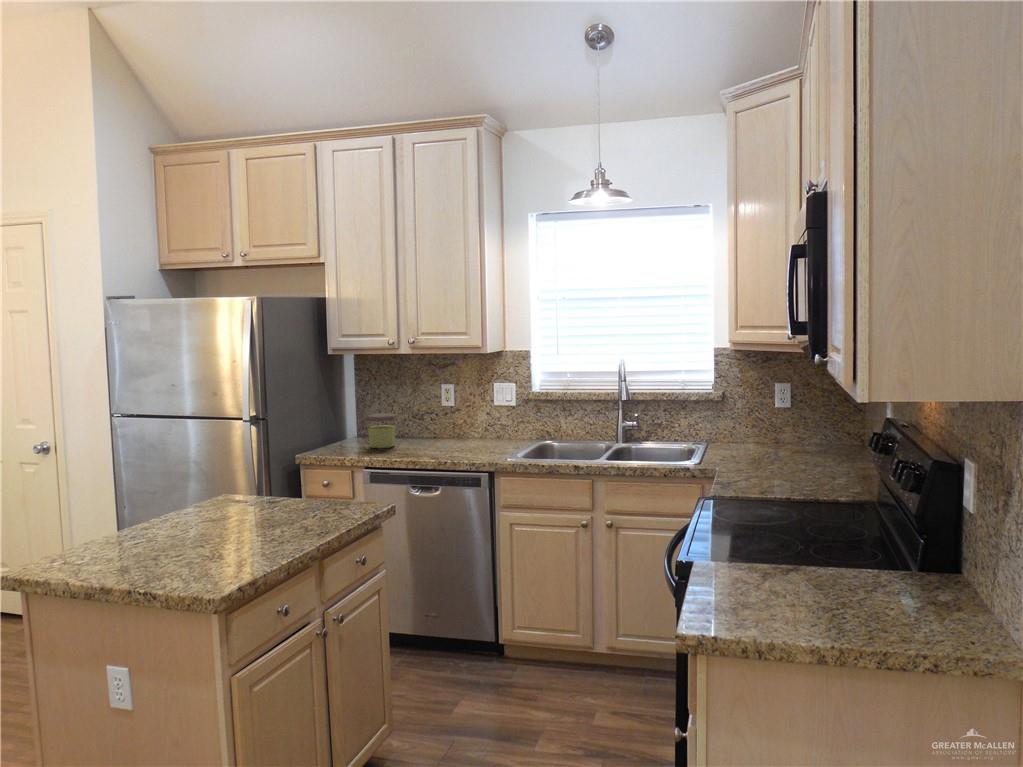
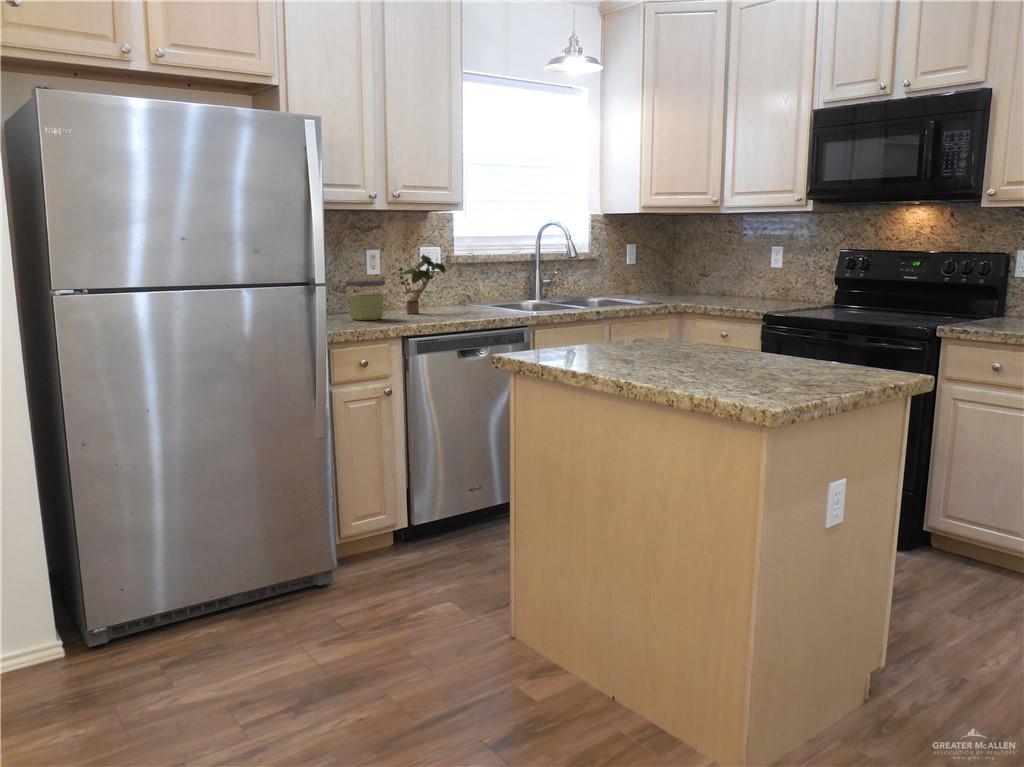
potted plant: none [419,391,493,445] -> present [400,255,446,314]

